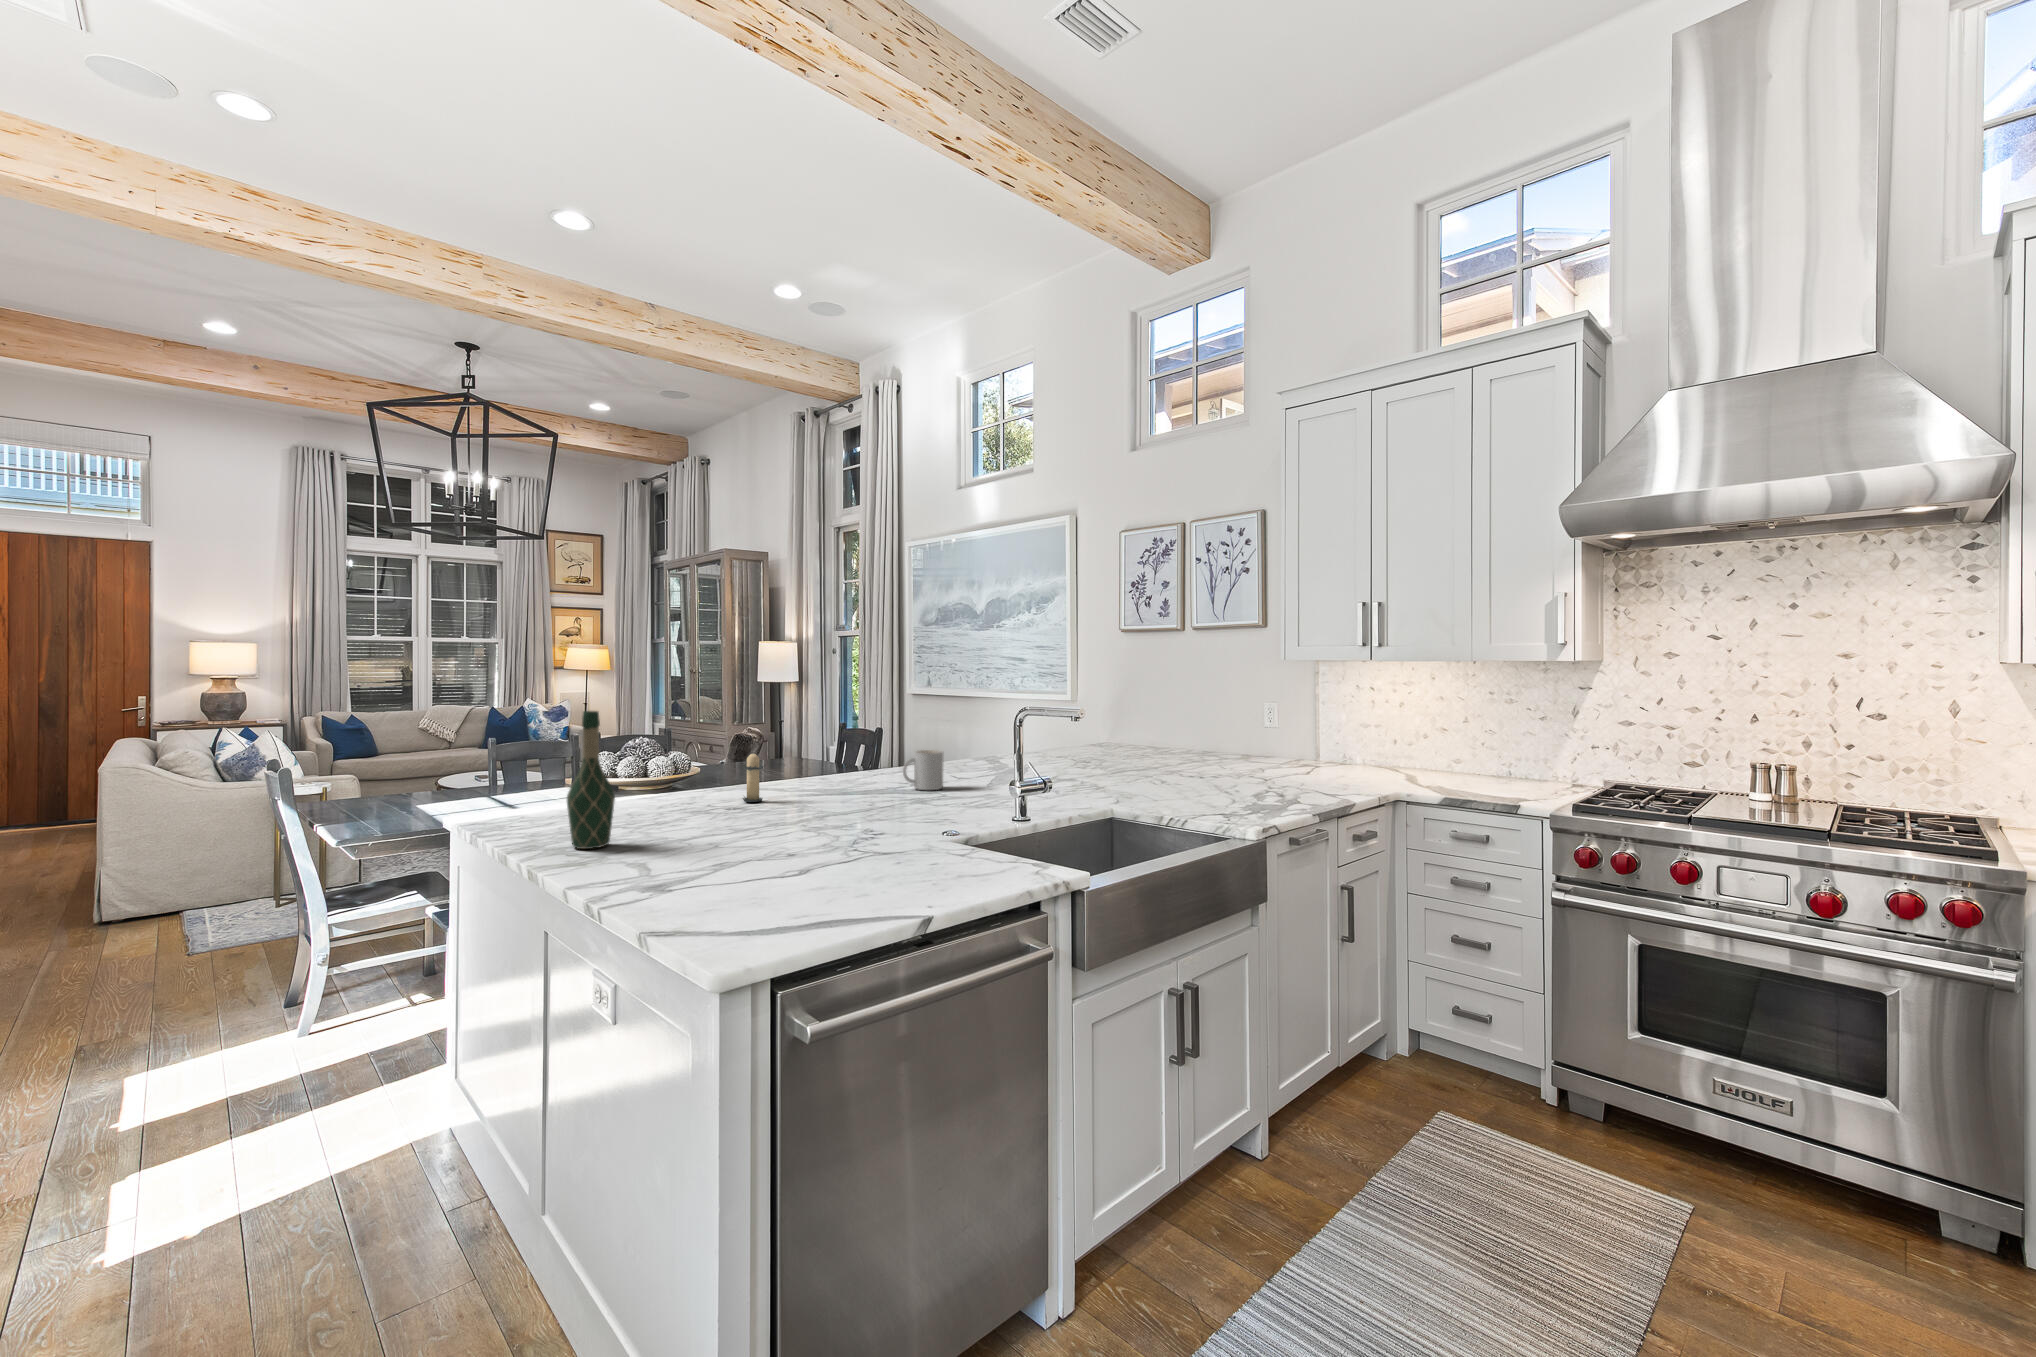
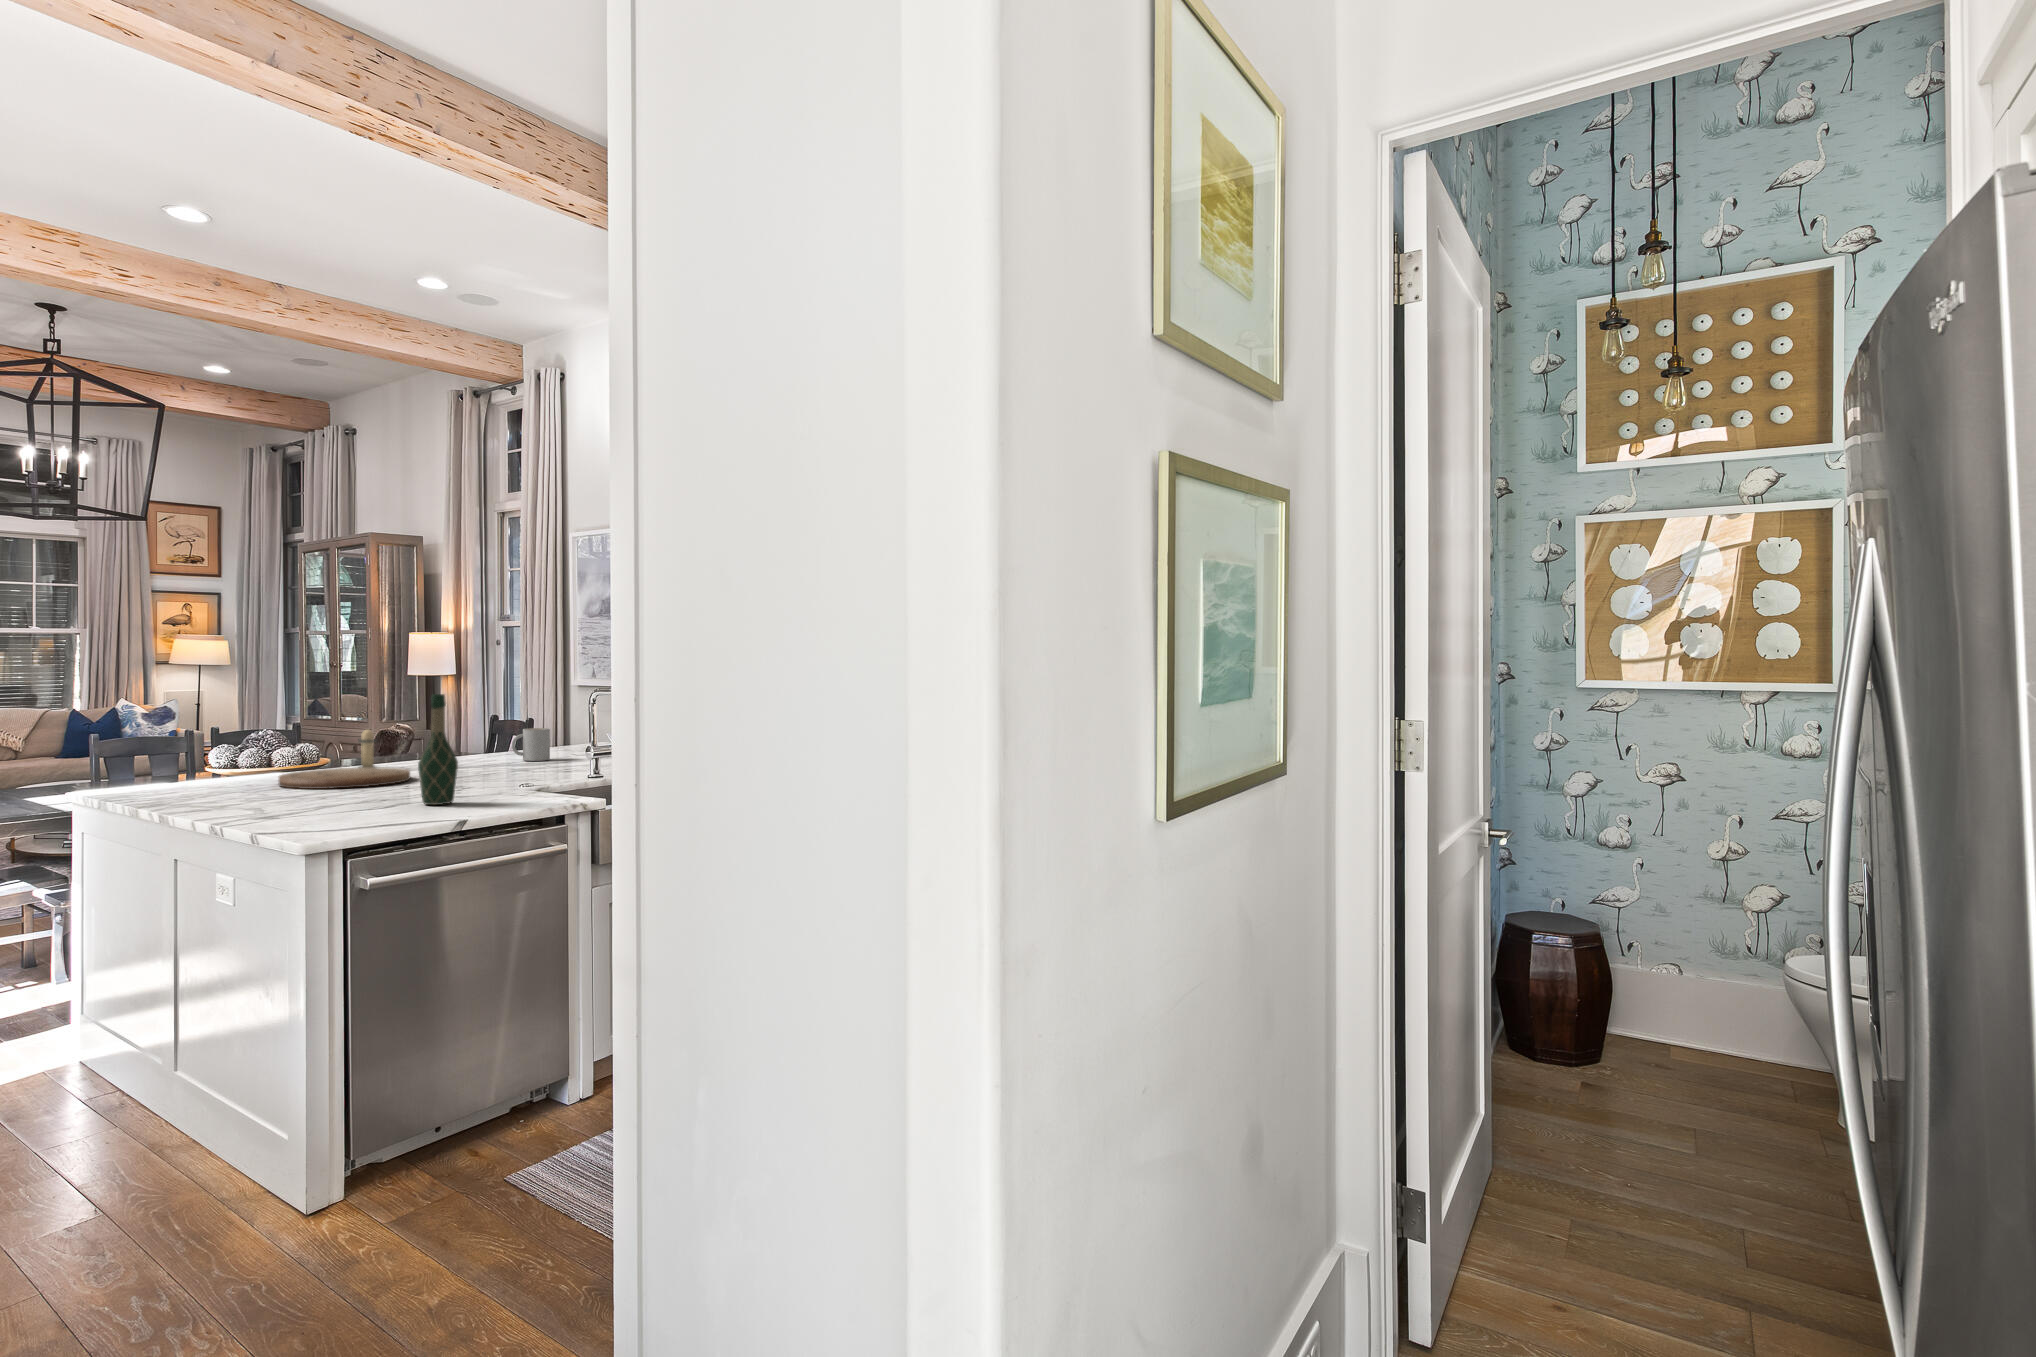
wine bottle: present [567,711,615,849] -> present [418,694,458,805]
cutting board: none [662,804,809,840] -> present [279,767,410,789]

